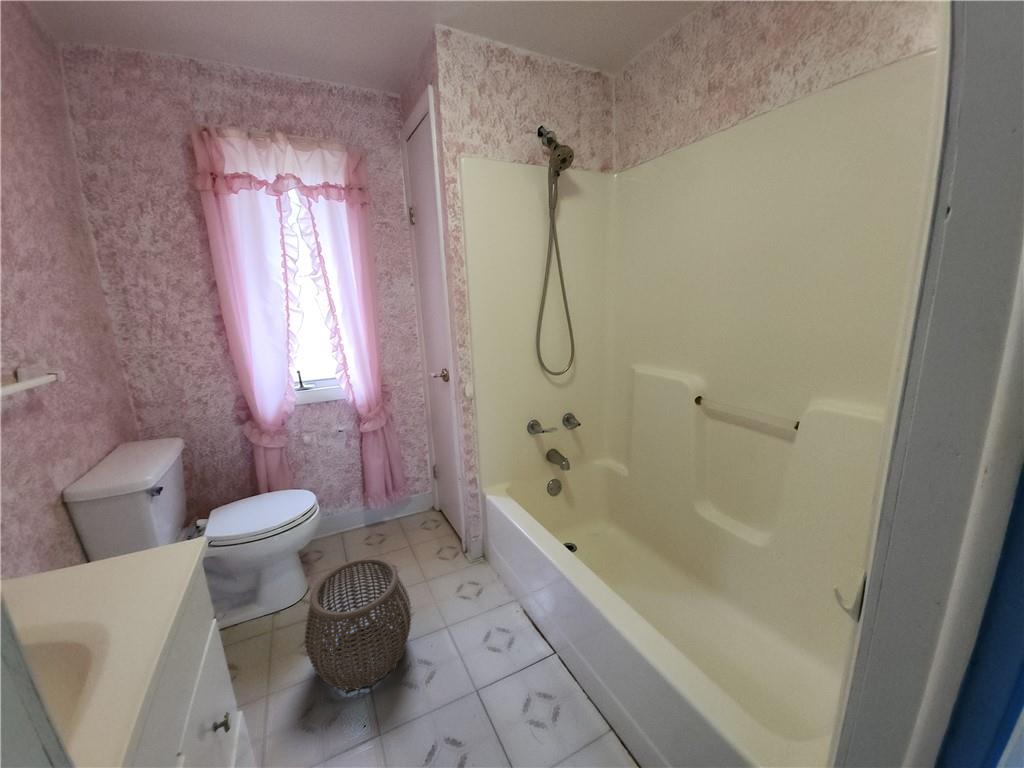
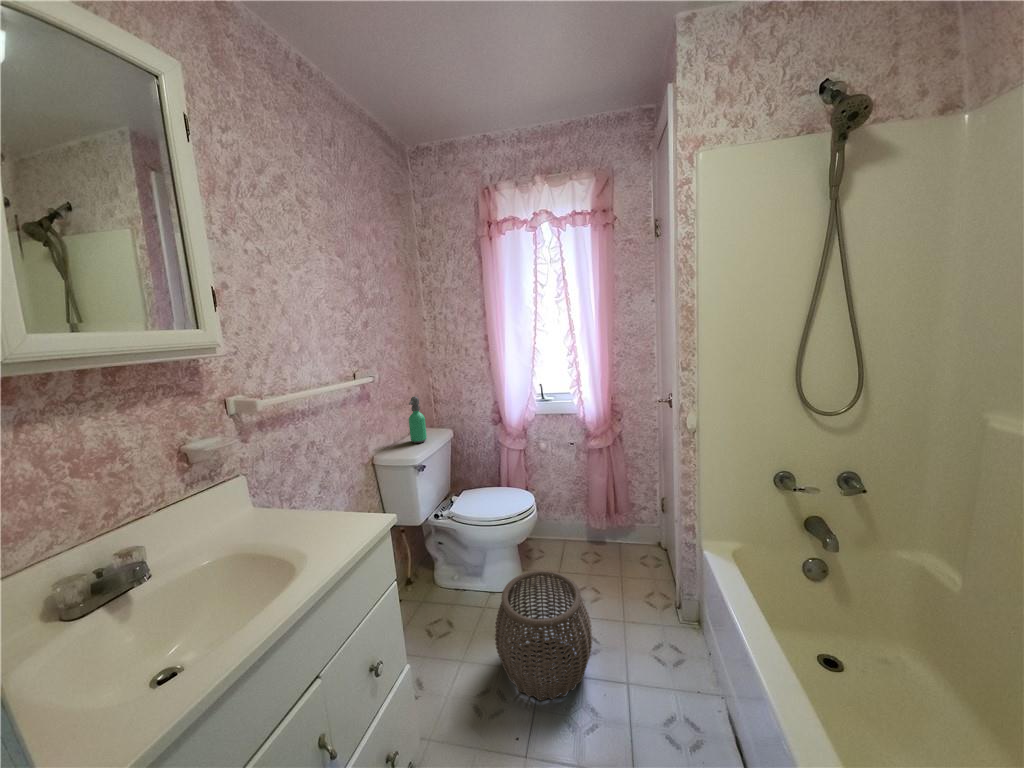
soap dispenser: none [106,401,143,467] -> present [409,396,427,443]

